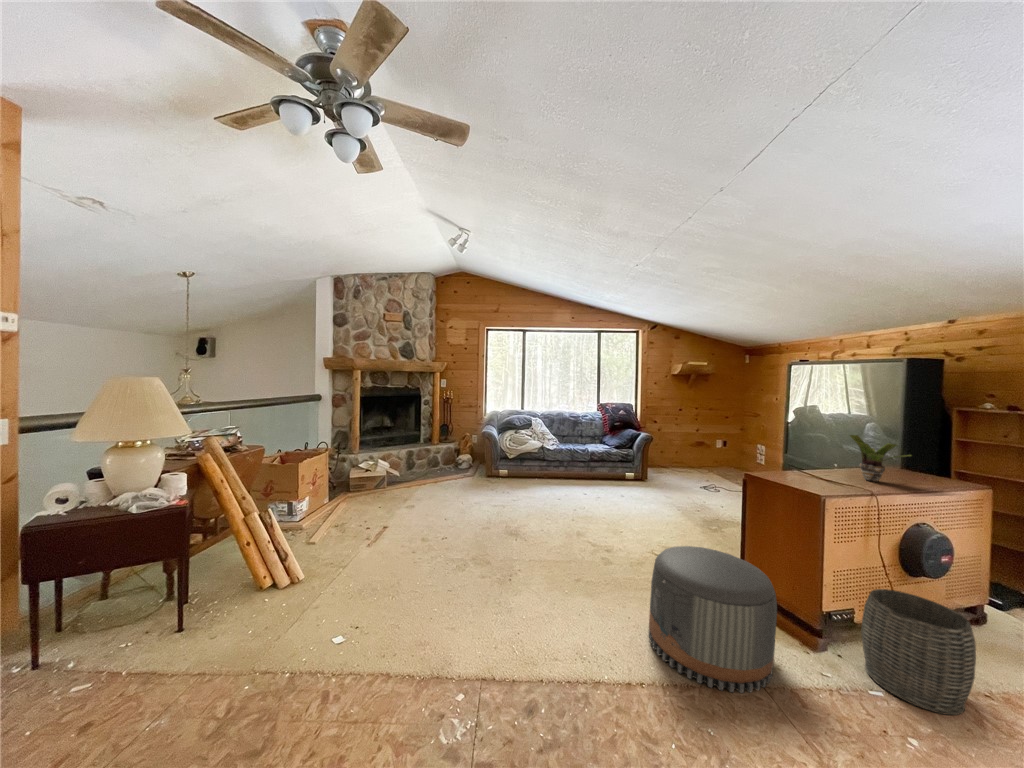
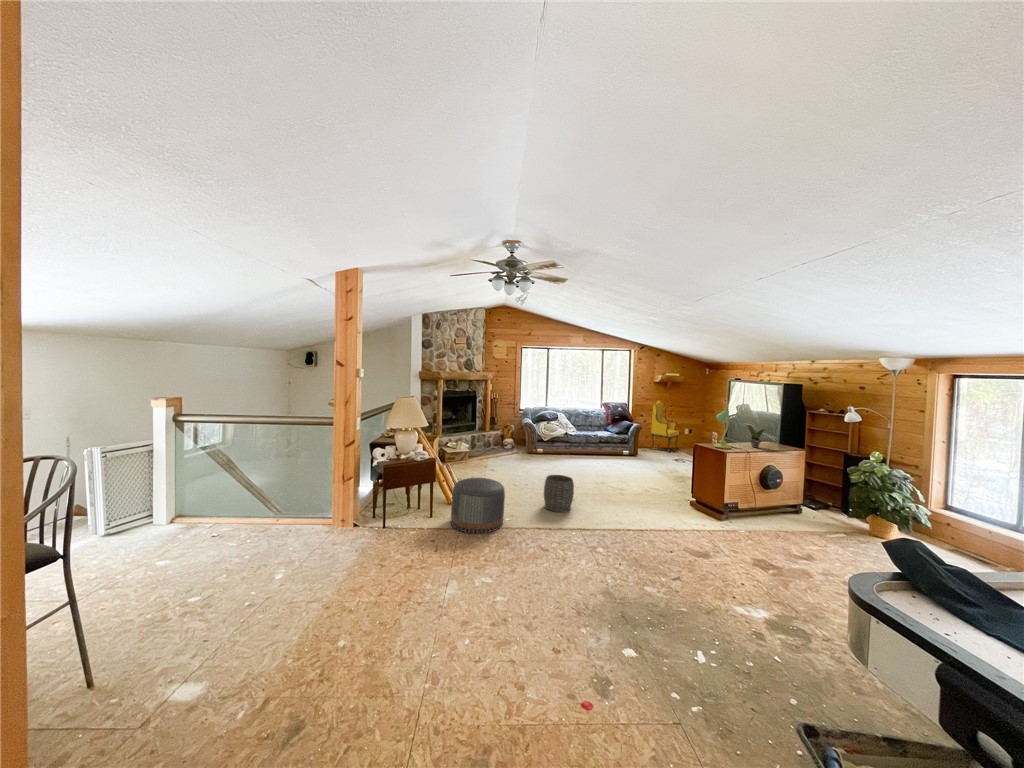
armchair: none [665,400,707,475] -> present [650,401,679,452]
table lamp: none [784,404,824,485] -> present [714,410,731,449]
pouf: present [649,546,777,693] -> present [451,478,505,534]
woven basket: present [861,589,976,715] -> present [544,475,574,512]

